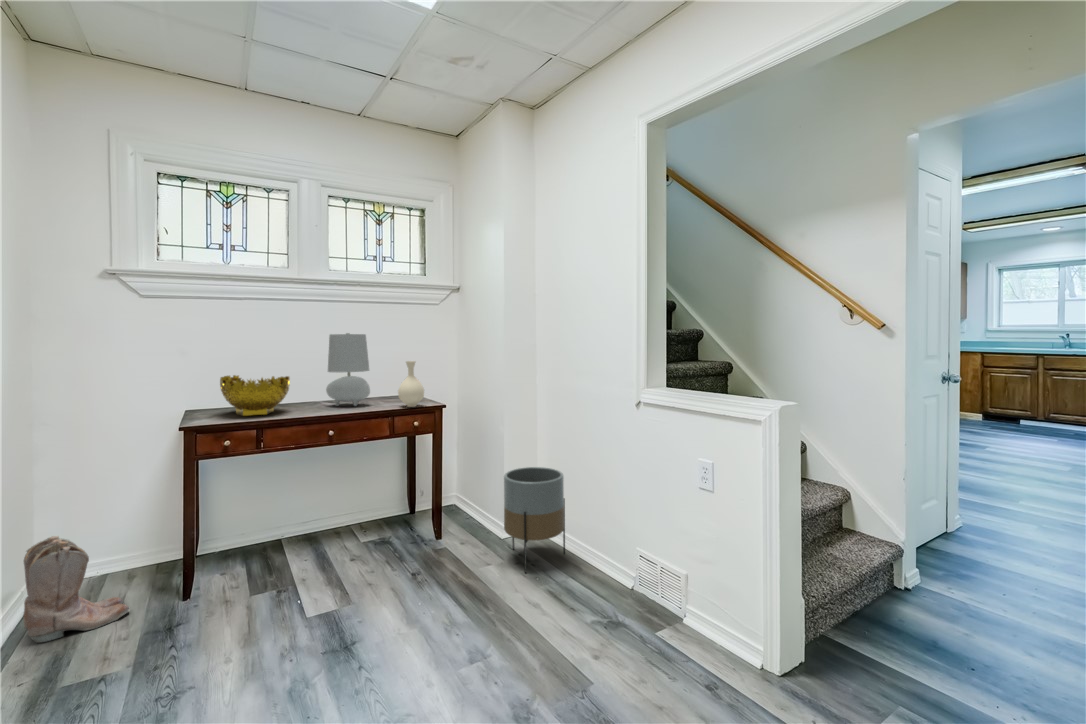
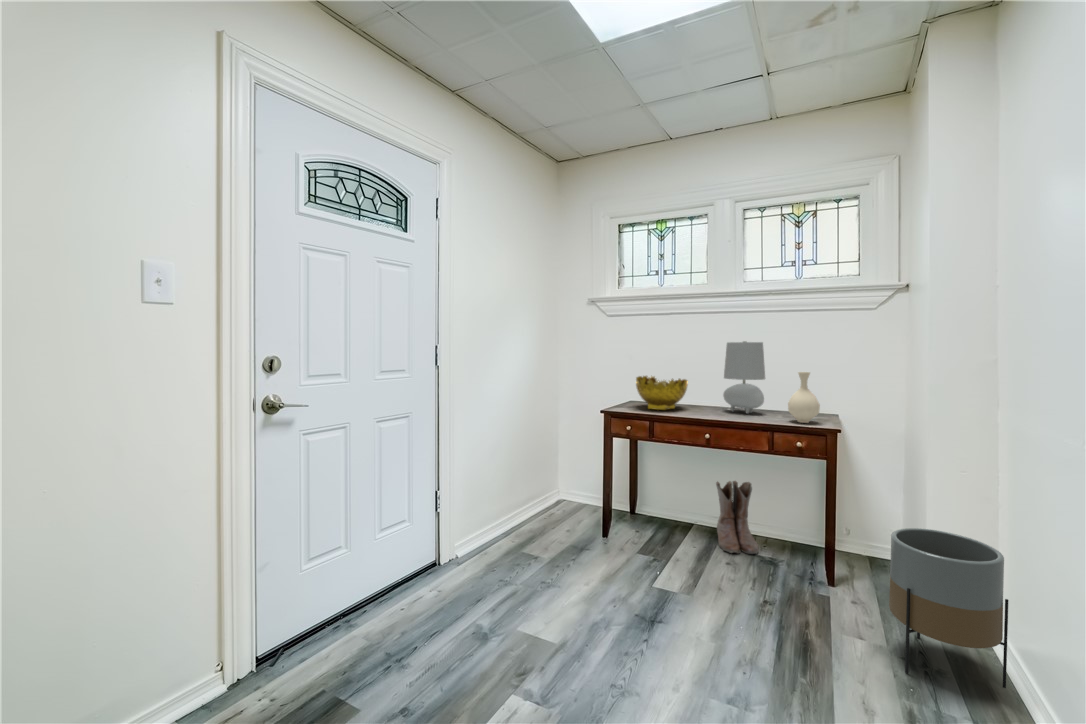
boots: present [23,536,130,643] -> present [716,481,759,554]

